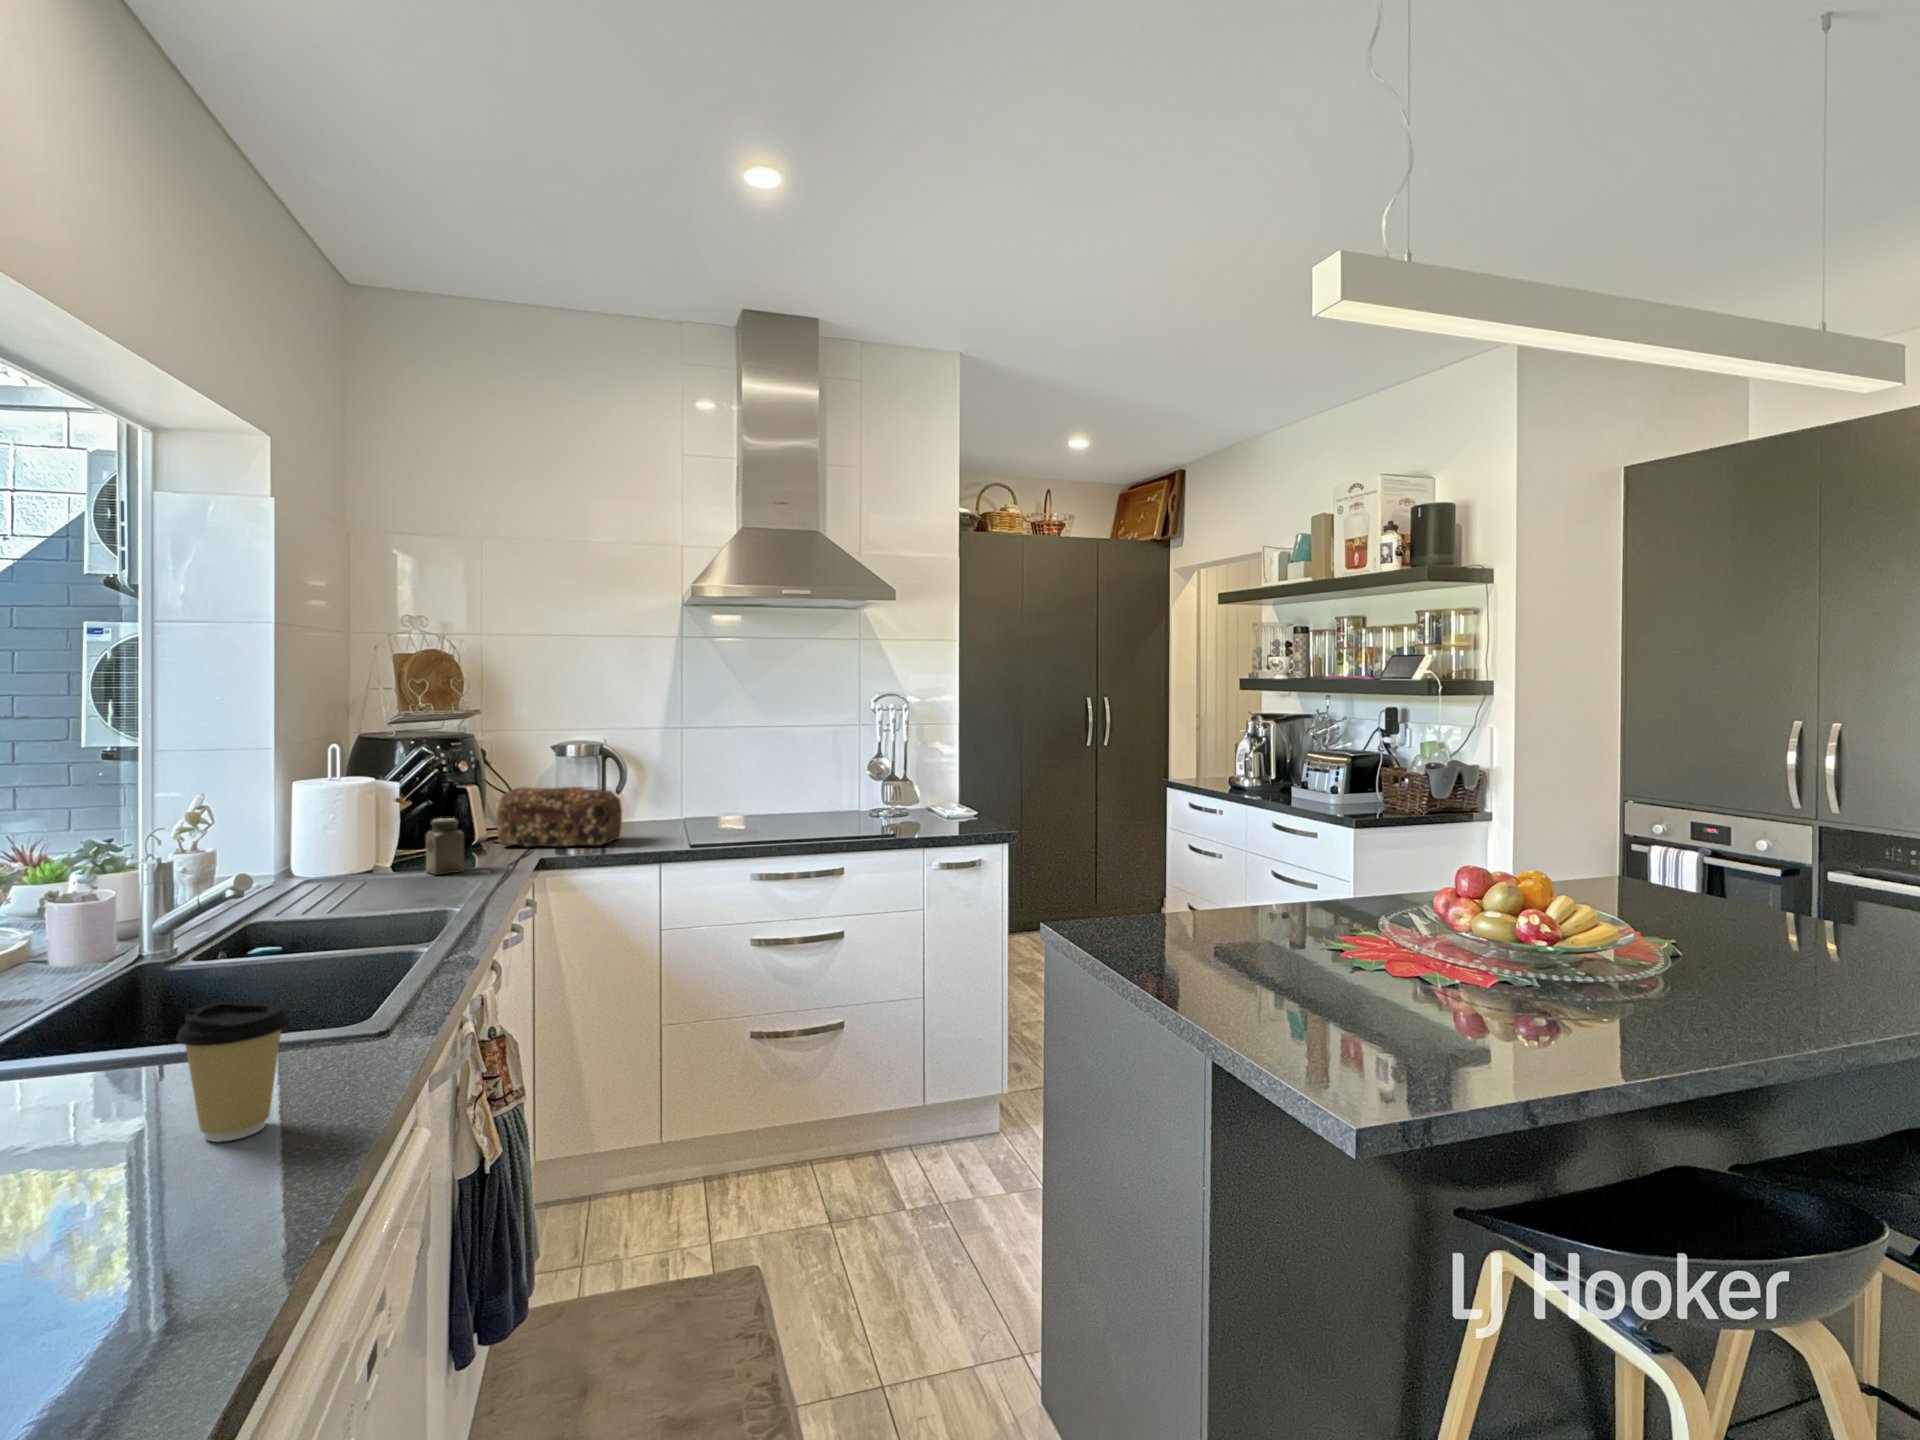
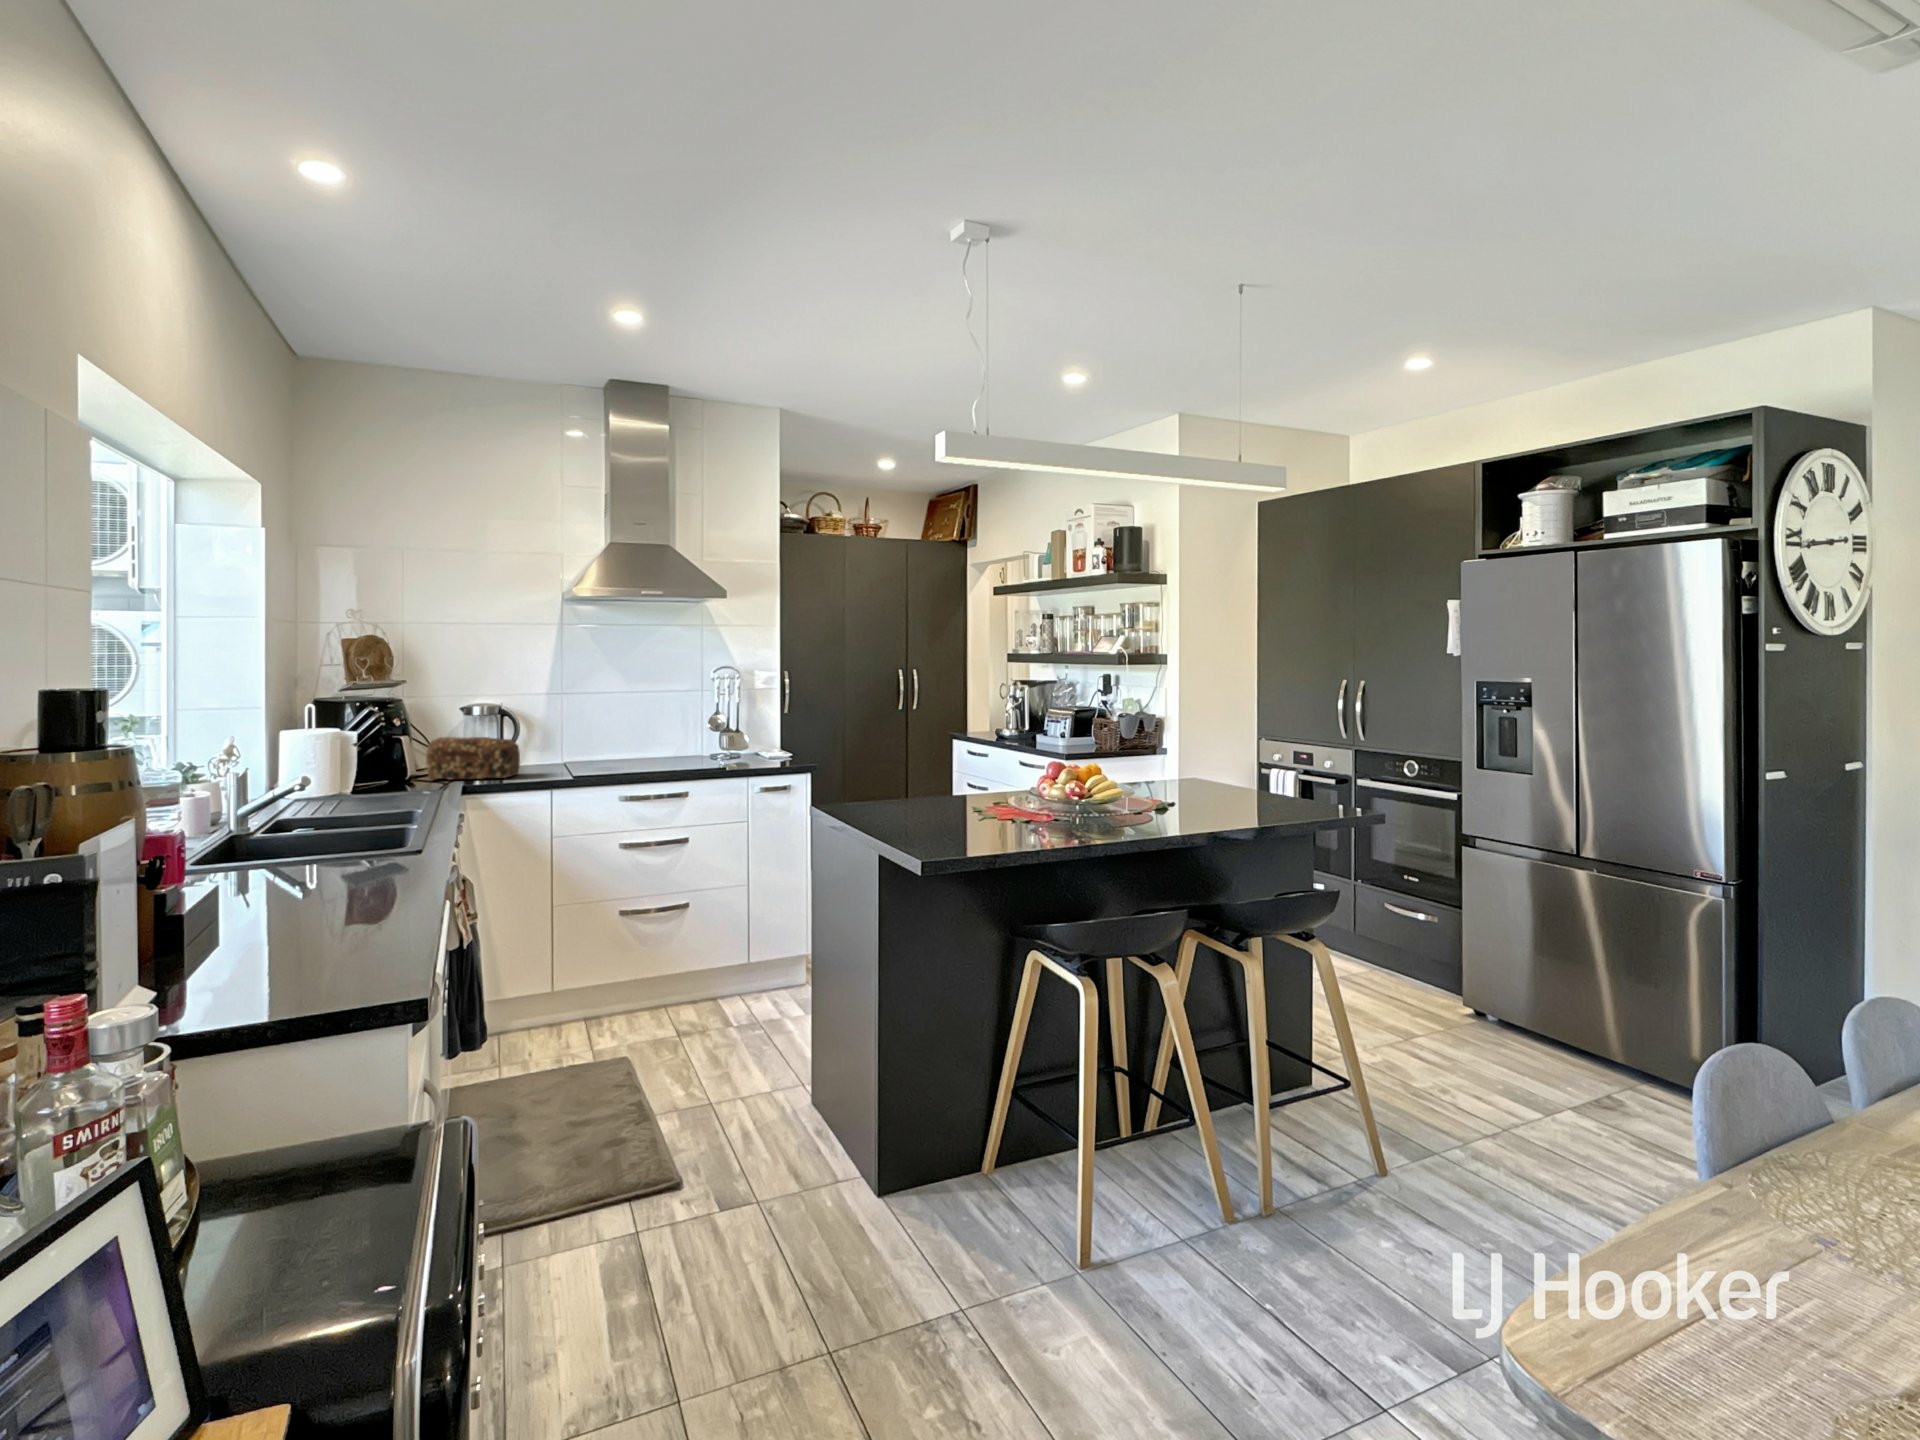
salt shaker: present [426,818,464,875] -> none [381,756,410,795]
coffee cup: present [176,1002,290,1142] -> none [332,821,386,884]

